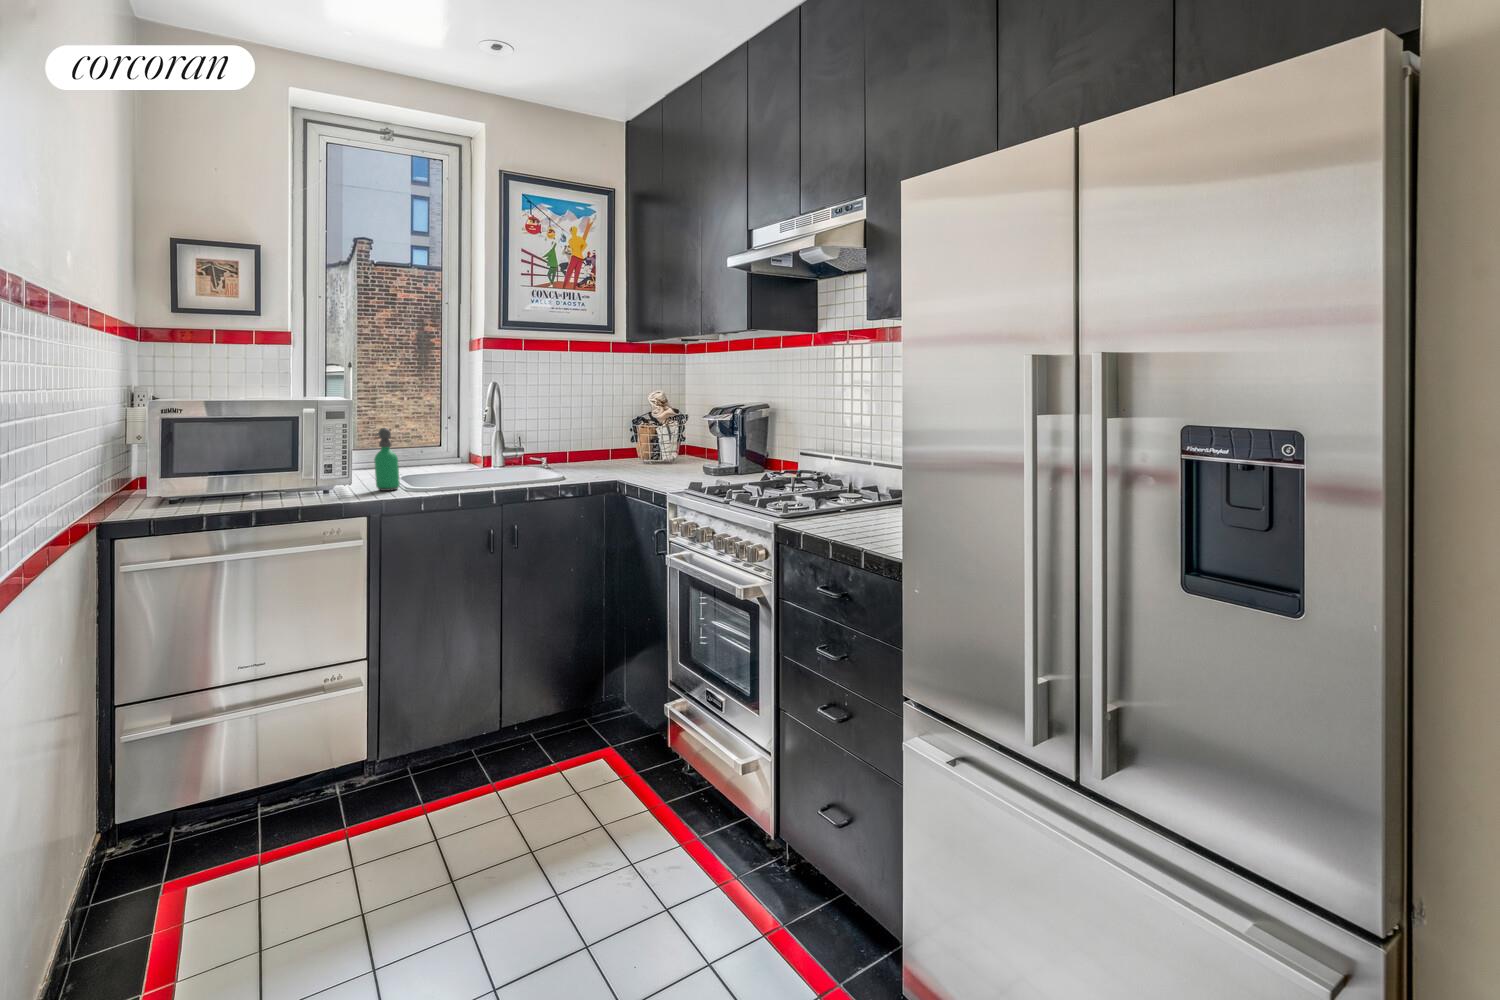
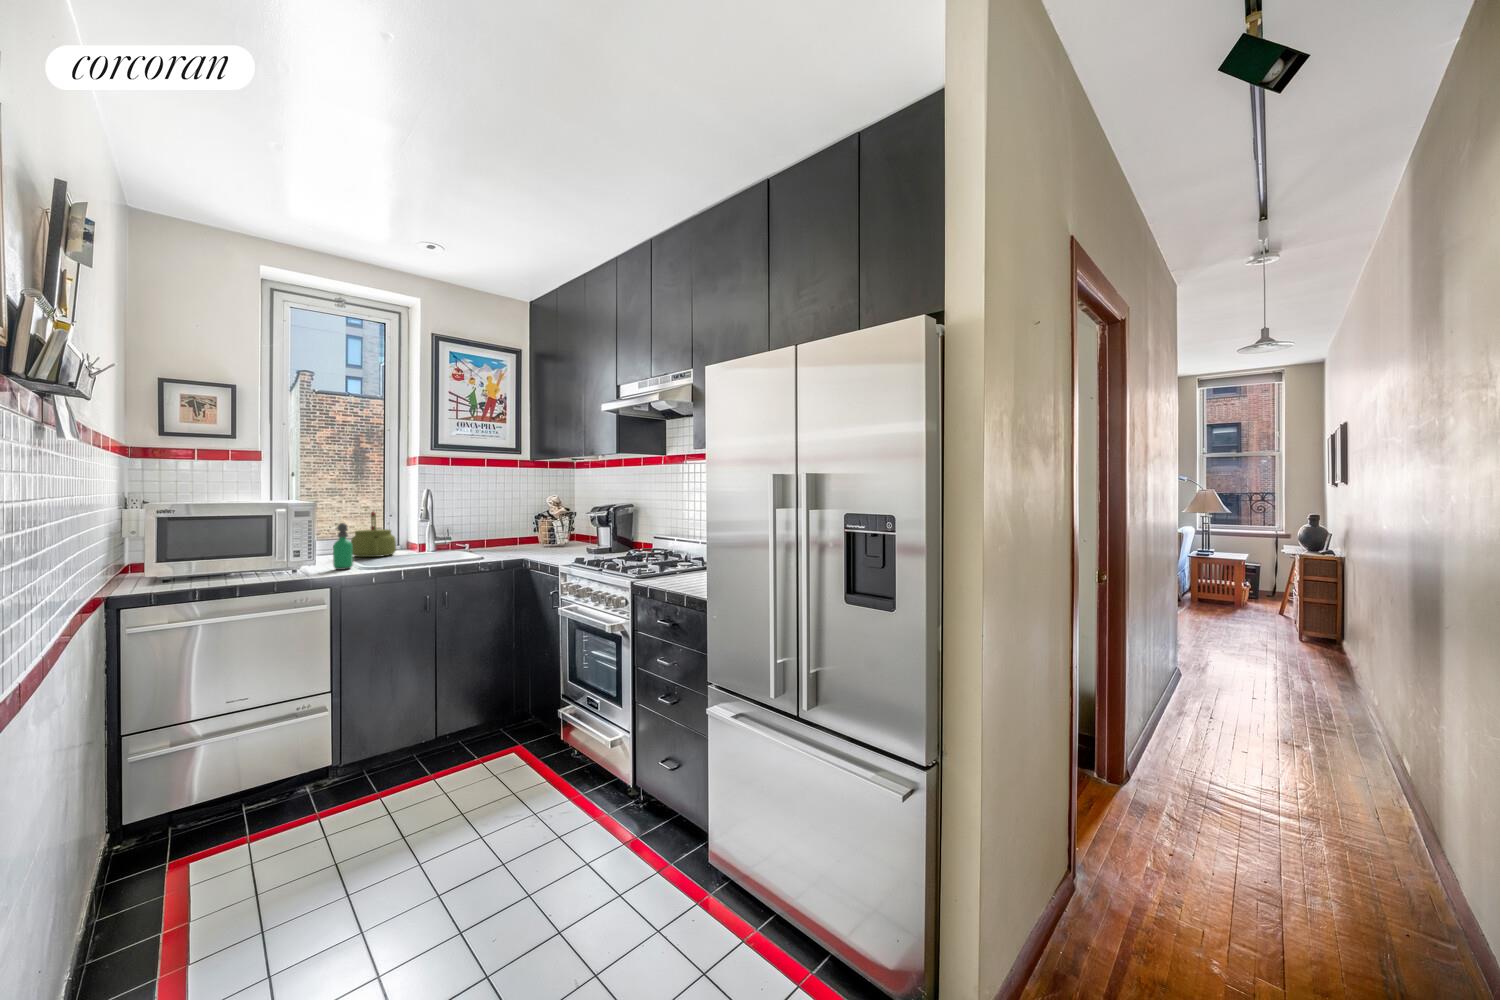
kettle: none [403,413,458,474] -> present [351,512,396,557]

